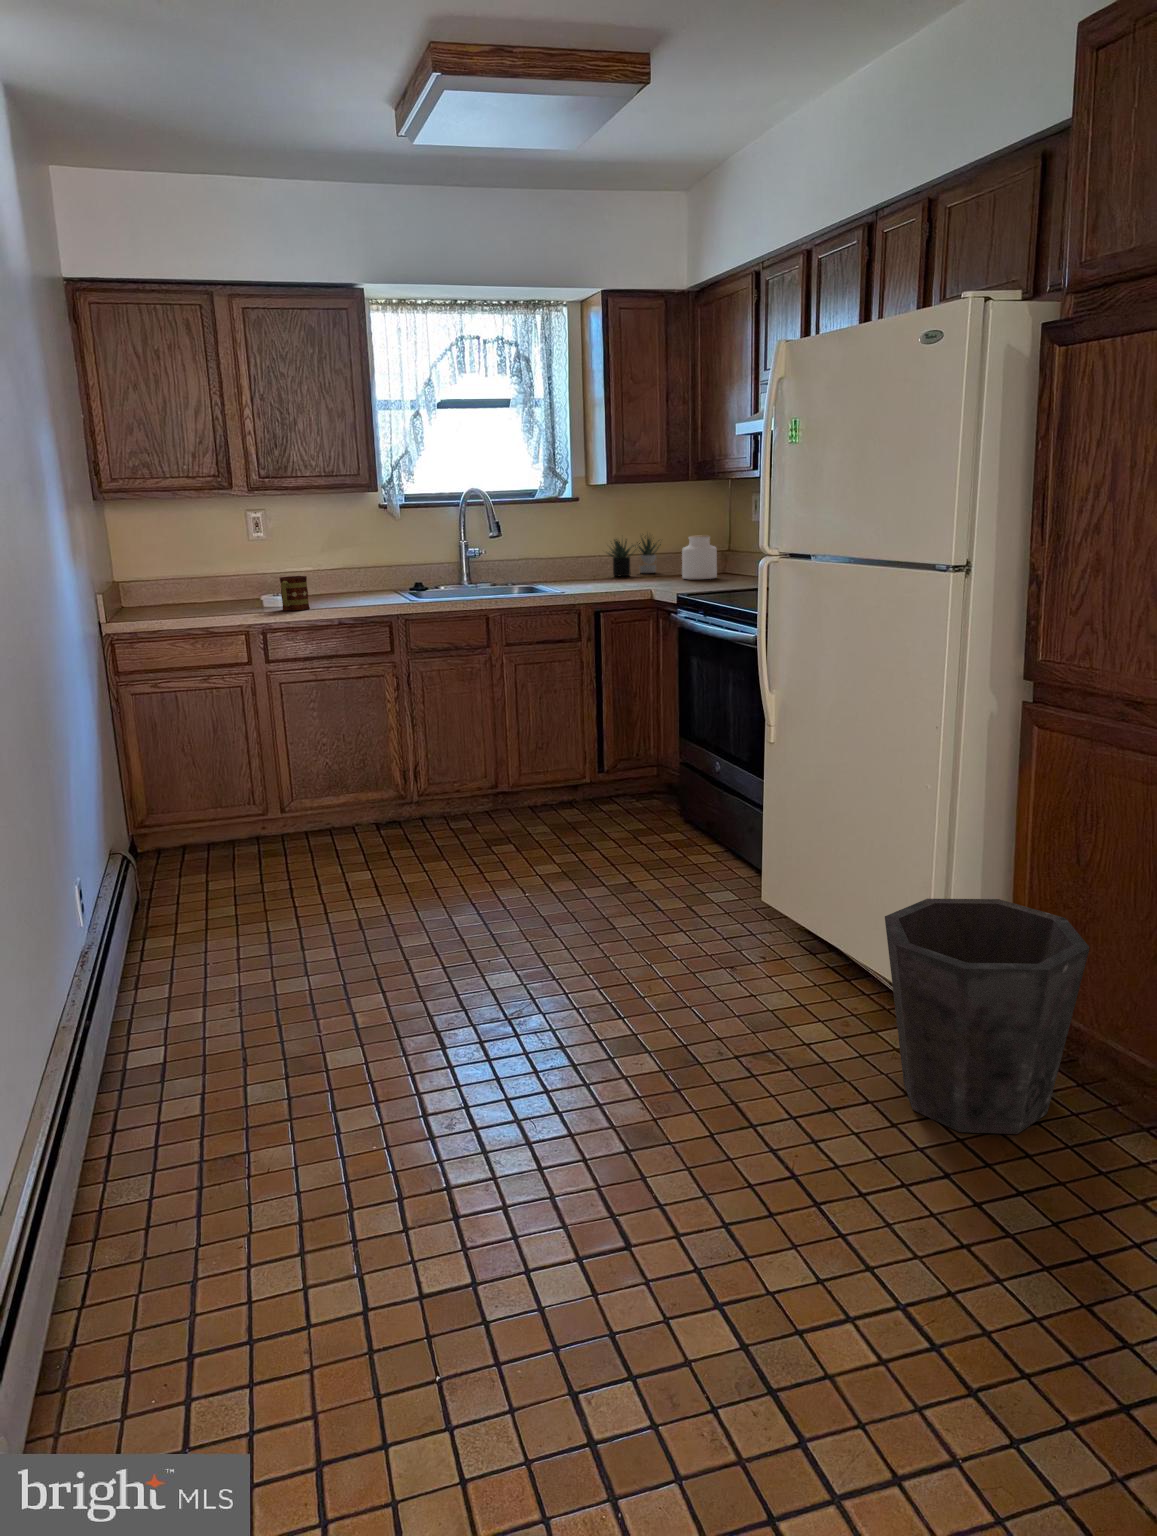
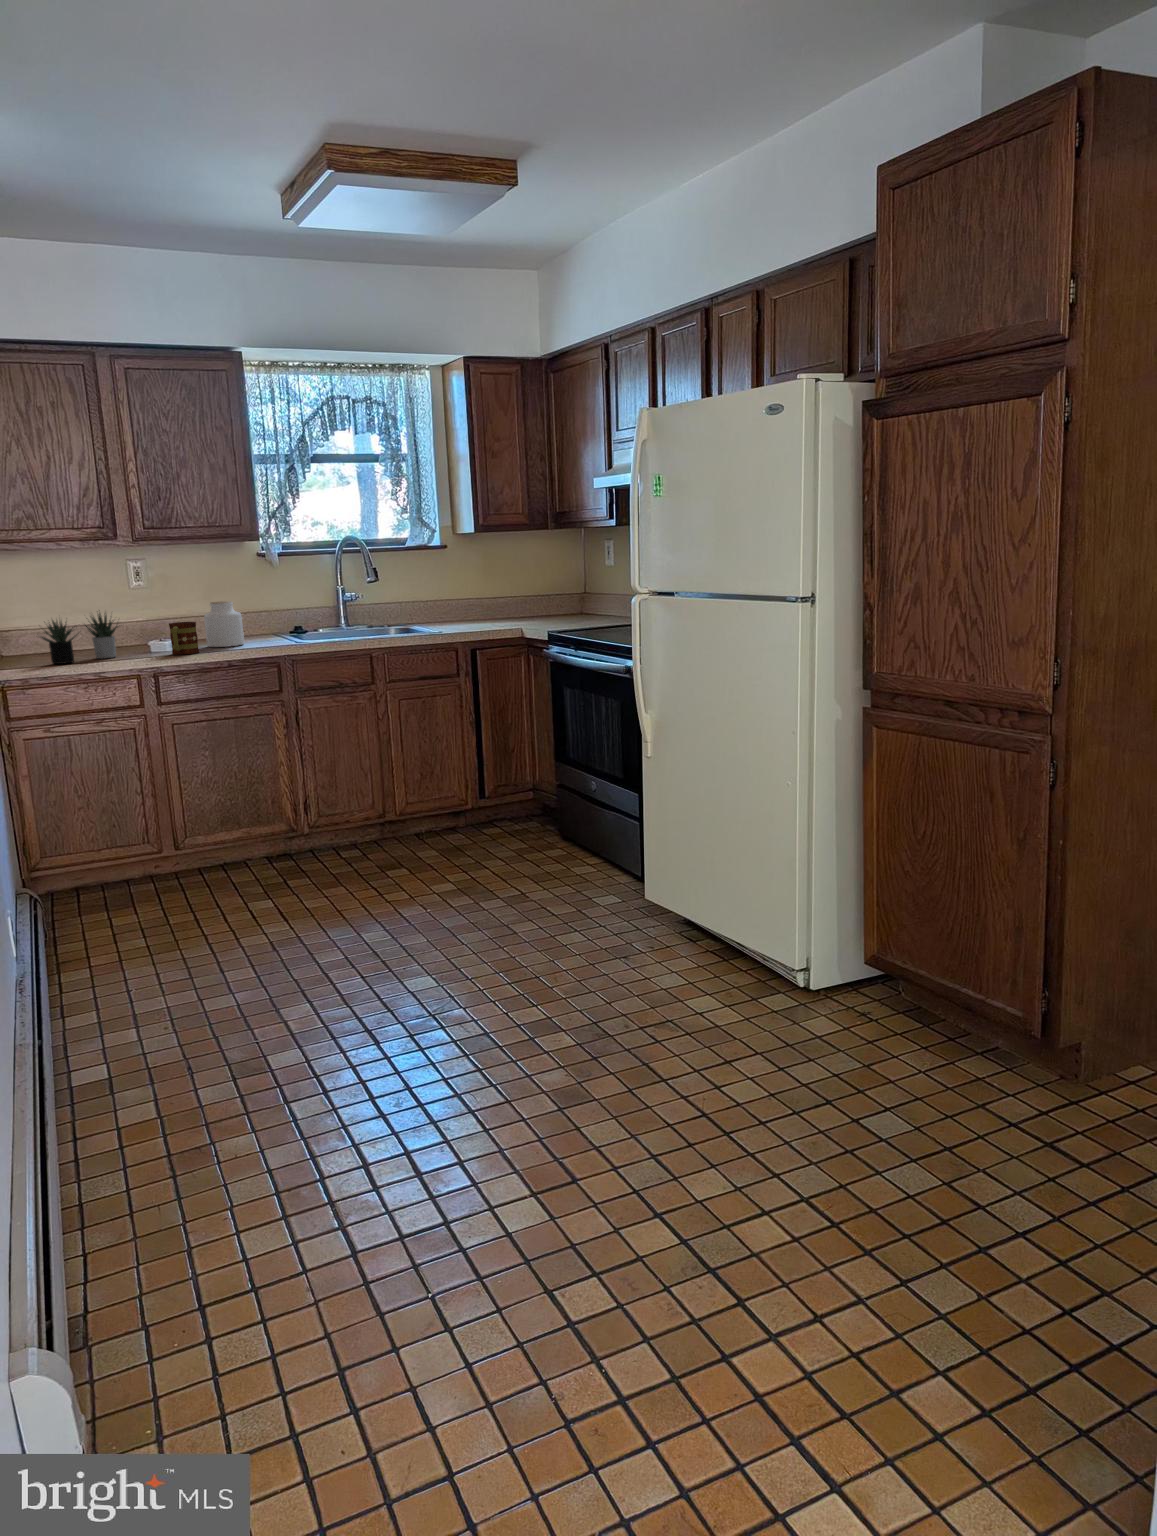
jar: present [682,535,717,579] -> present [204,601,244,647]
succulent plant: present [608,538,661,576] -> present [41,613,120,664]
waste bin: present [885,899,1090,1134] -> none [762,875,929,1069]

